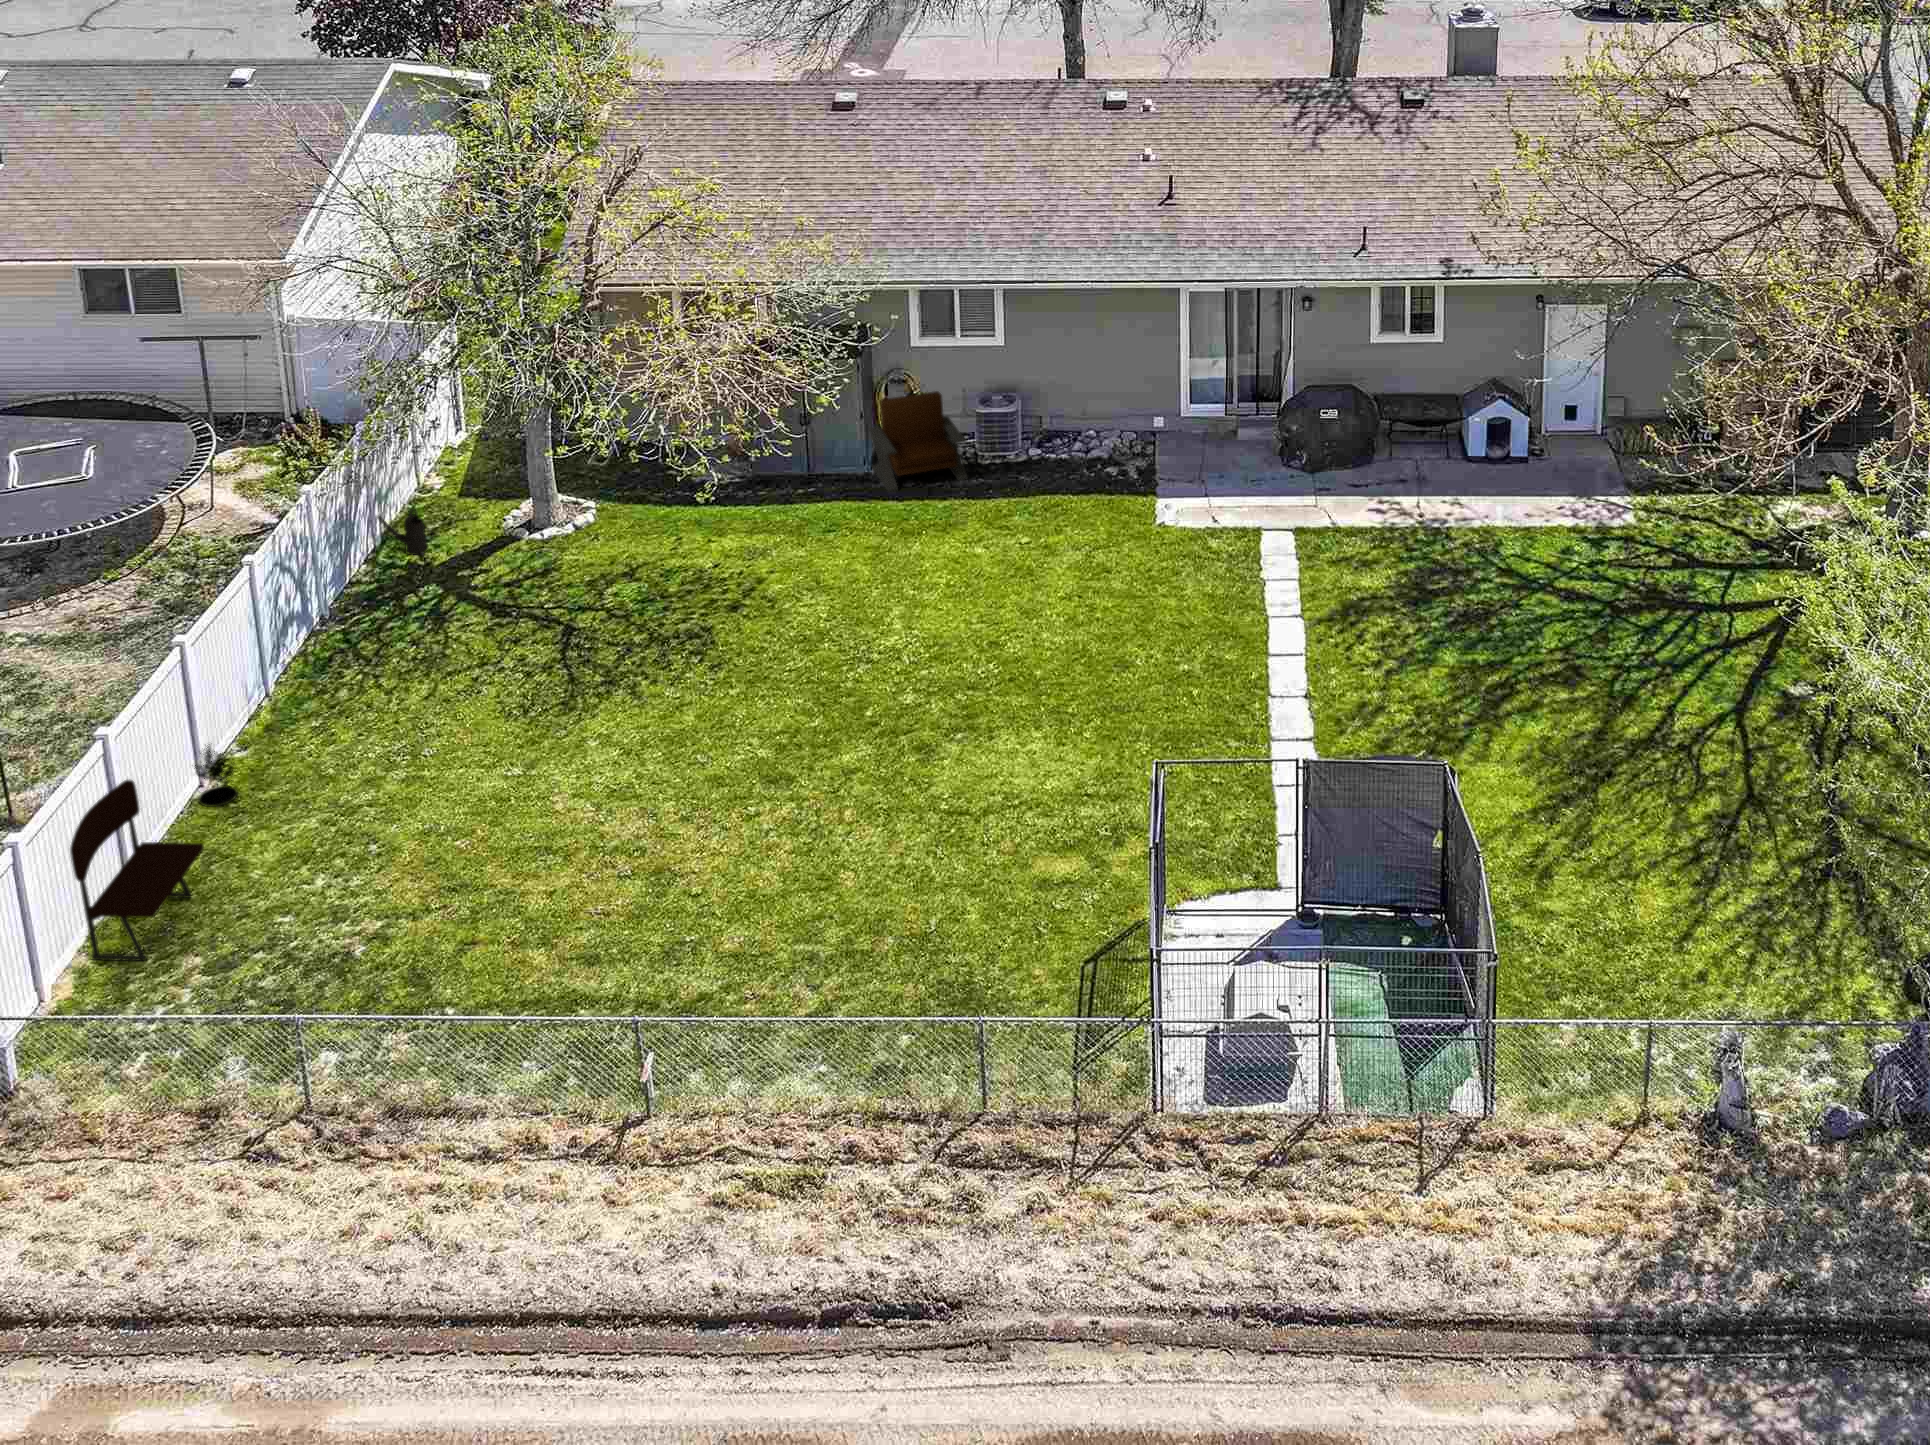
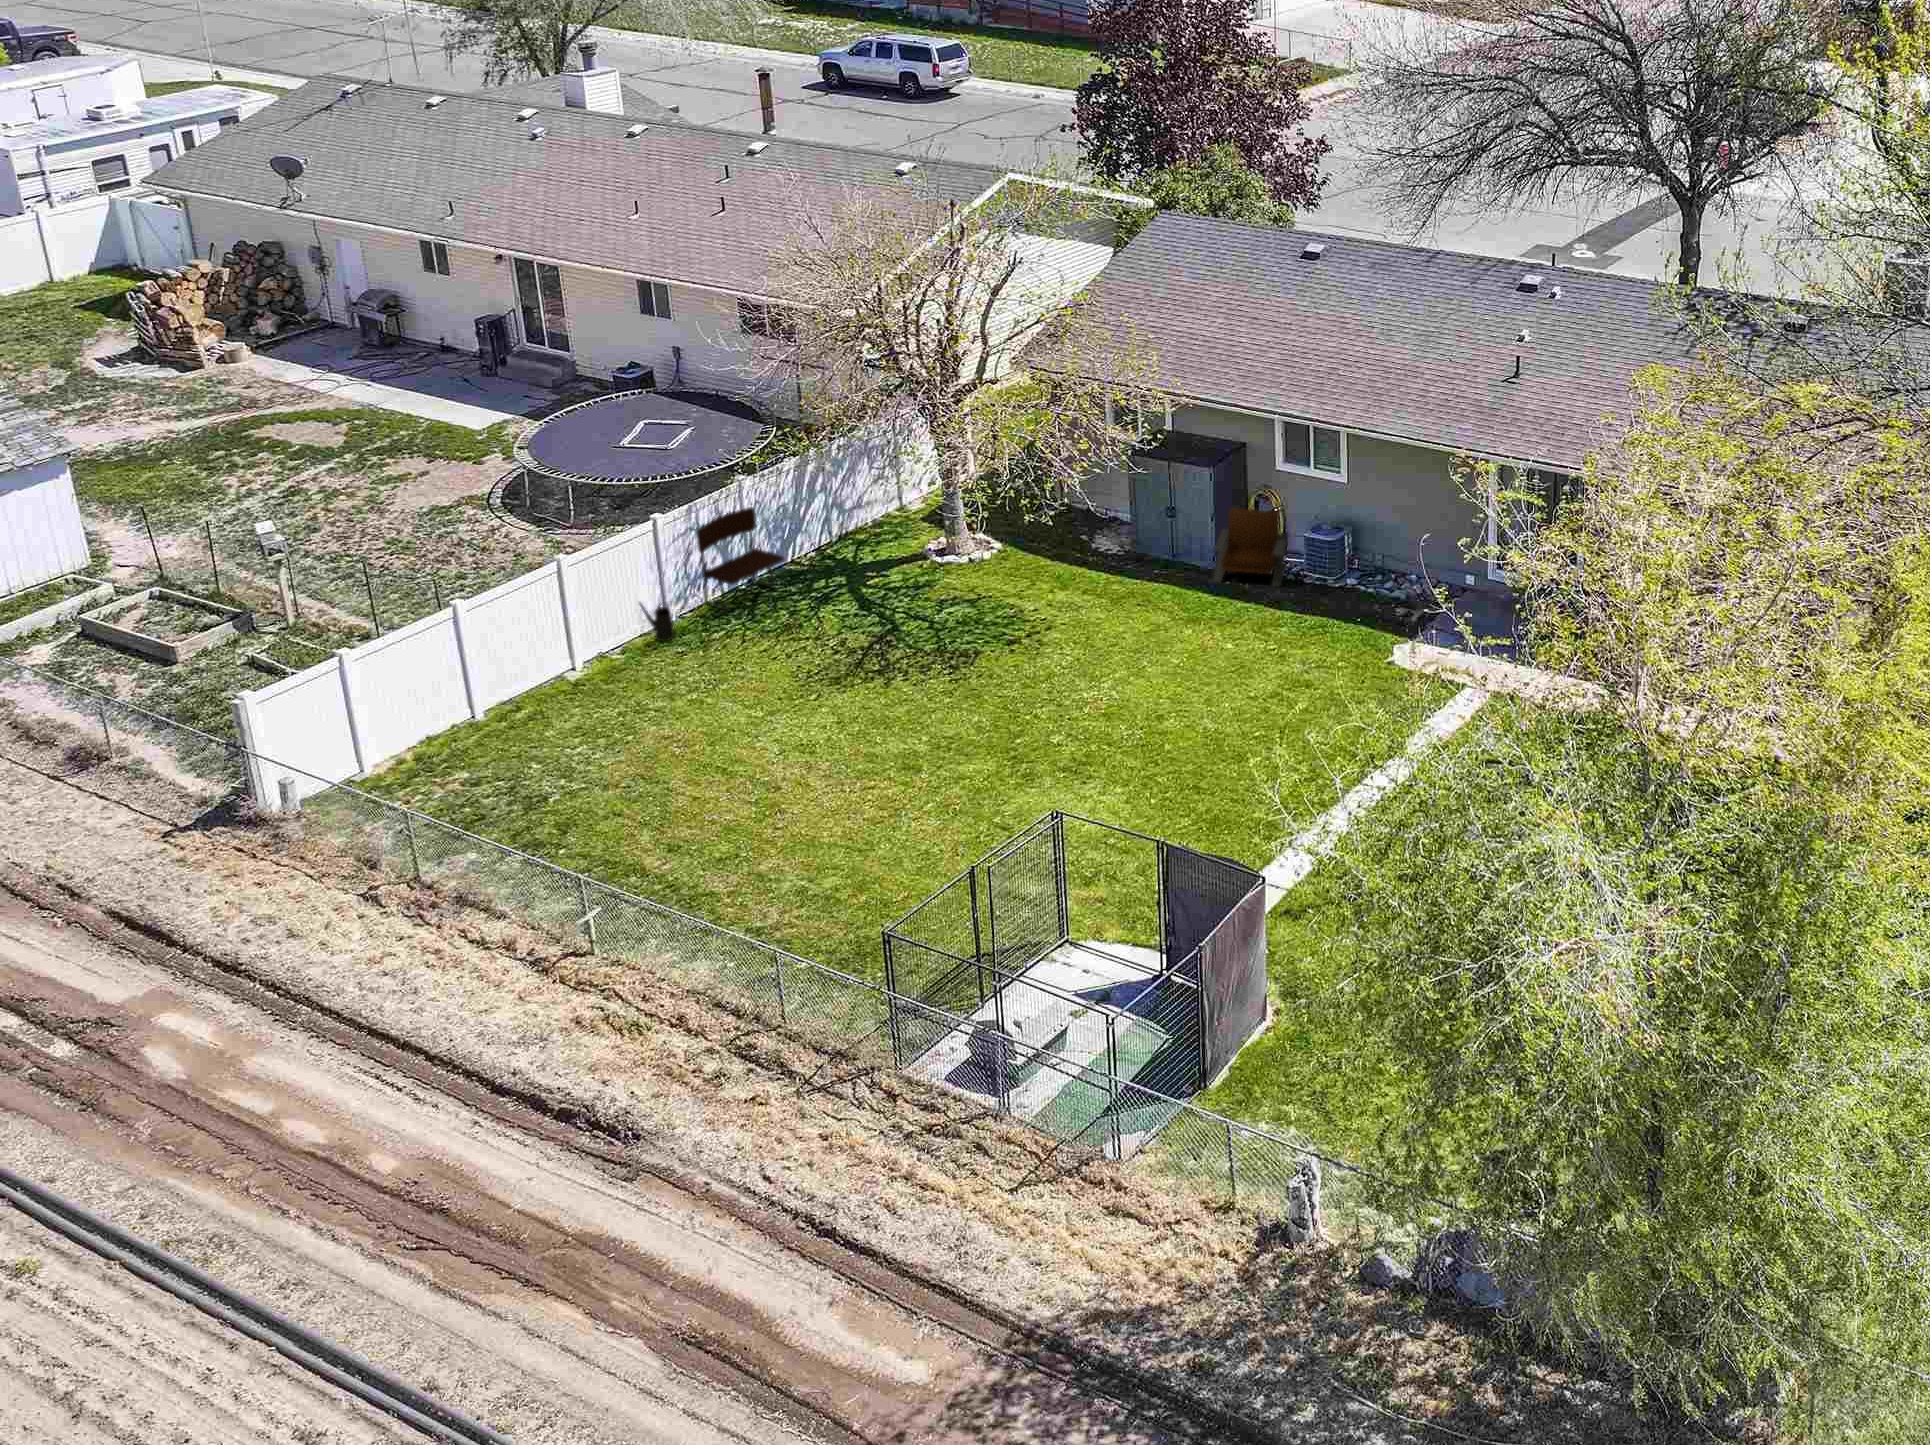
watering can: present [377,509,429,555] -> present [639,603,676,641]
potted tree: present [194,744,238,807] -> none [561,627,594,675]
bench: present [70,780,204,961] -> present [697,507,784,611]

